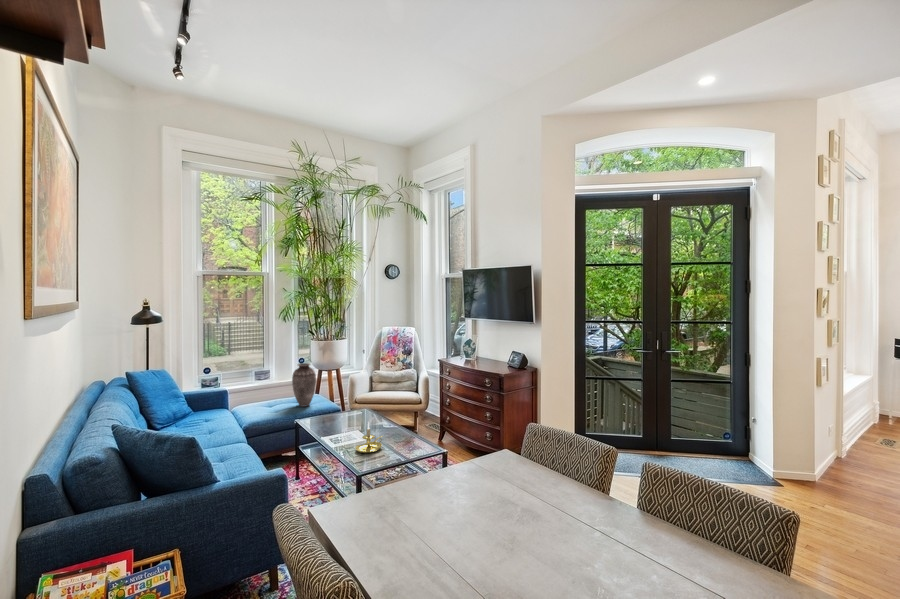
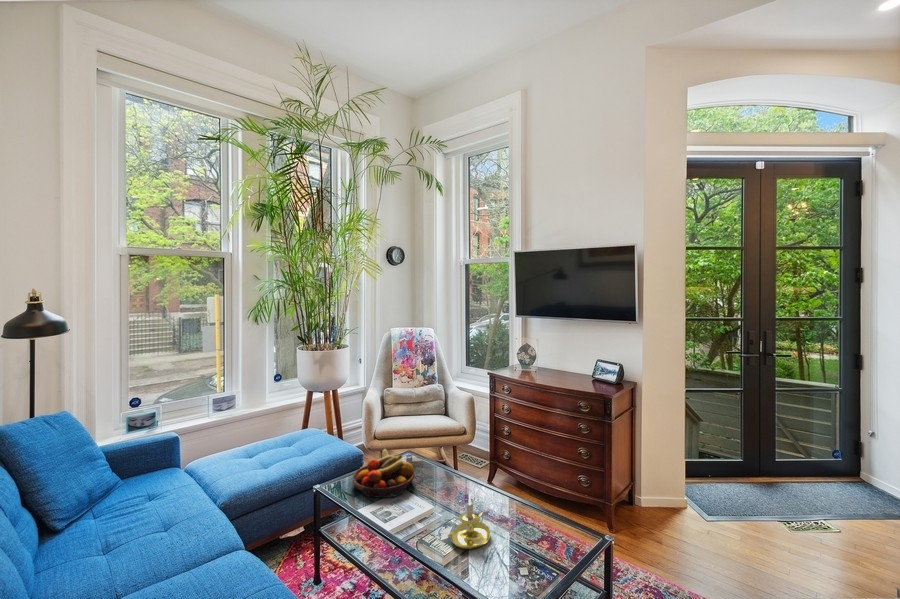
vase: present [292,363,316,407] -> none [288,387,323,454]
fruit bowl: none [319,403,359,430] -> present [353,449,414,498]

